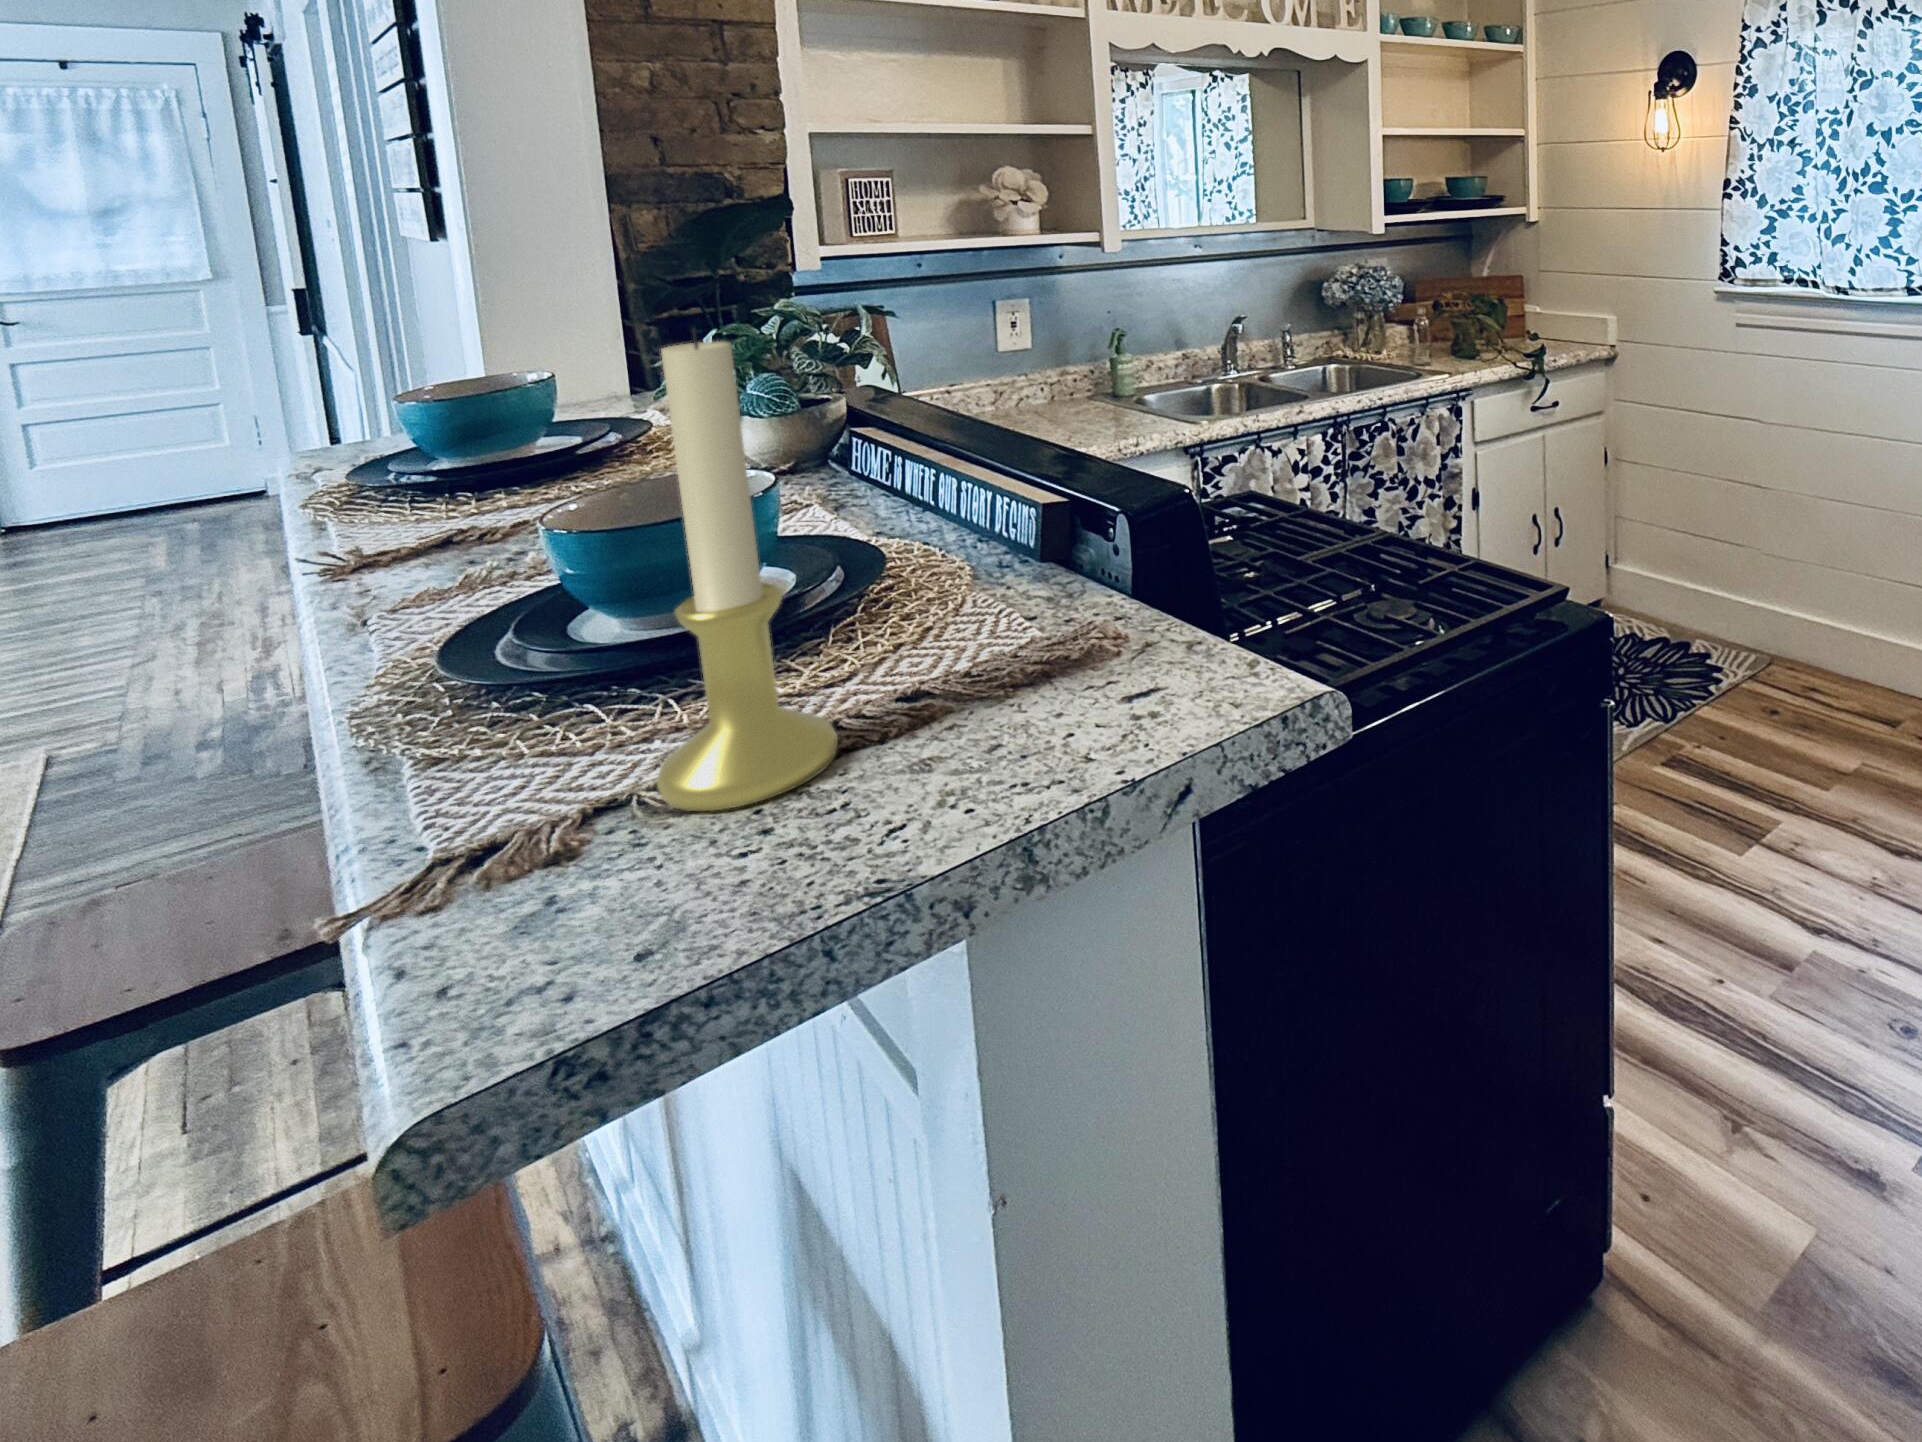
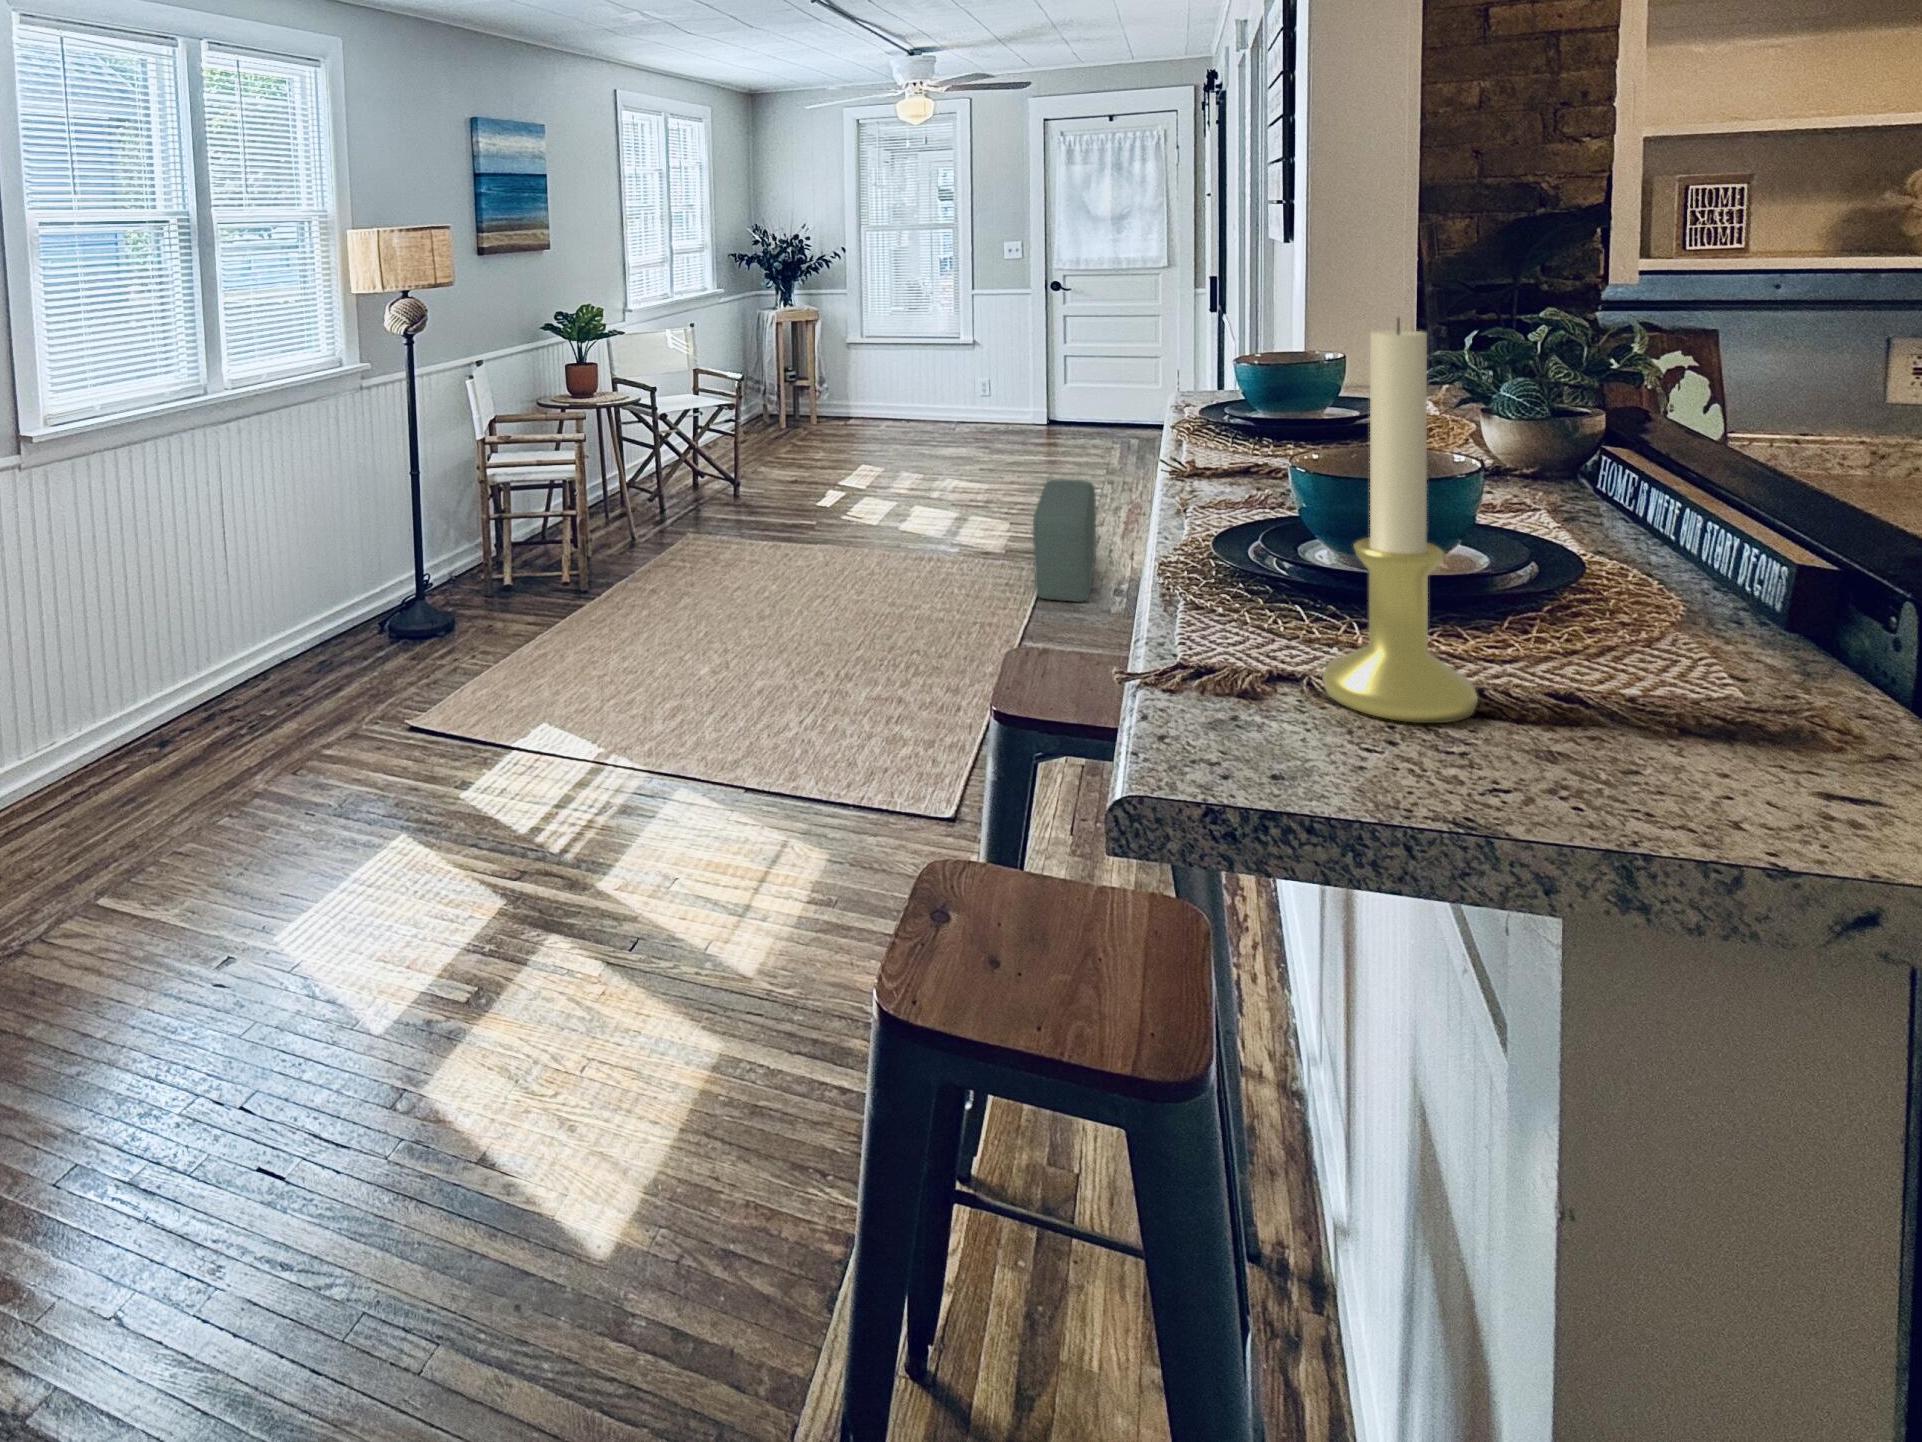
pouf: none [24,597,165,795] -> present [1033,480,1096,602]

